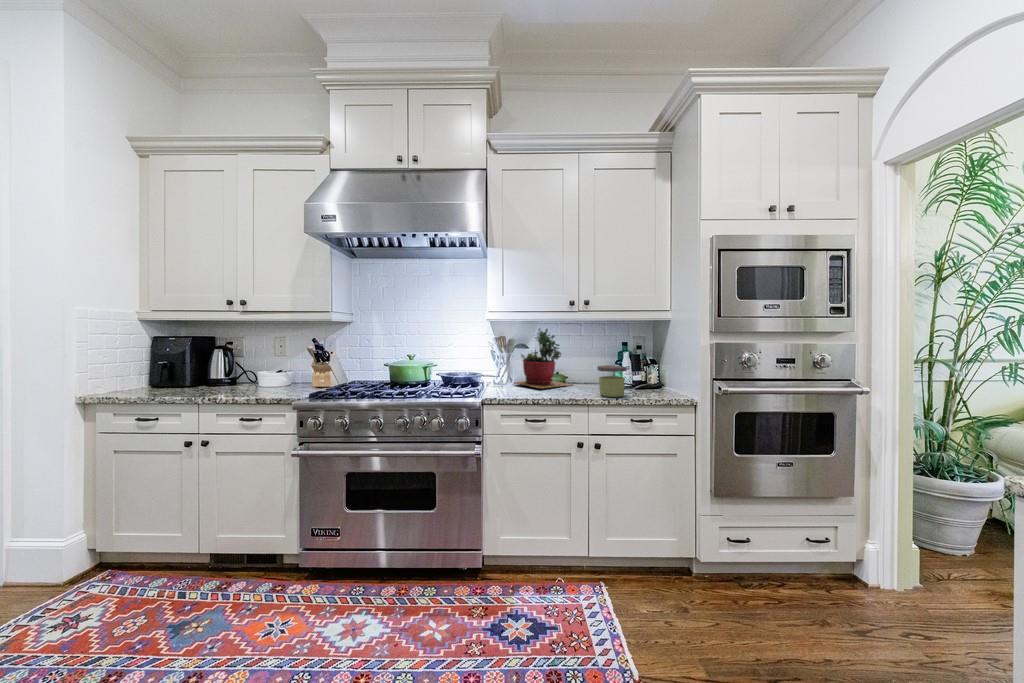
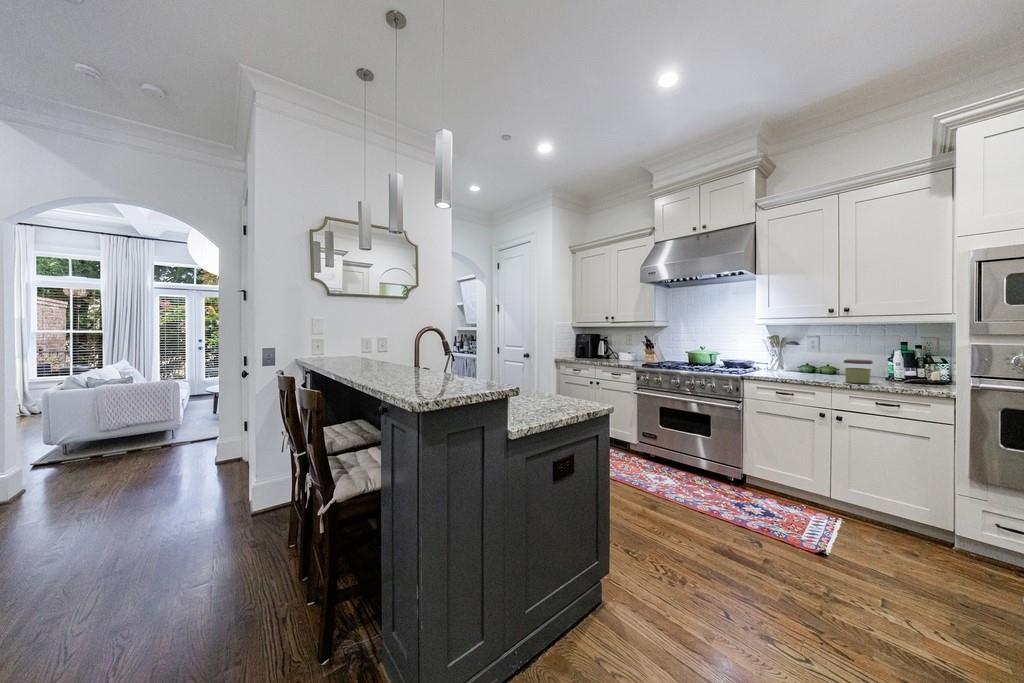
succulent plant: present [514,329,570,388] -> none [780,330,840,375]

